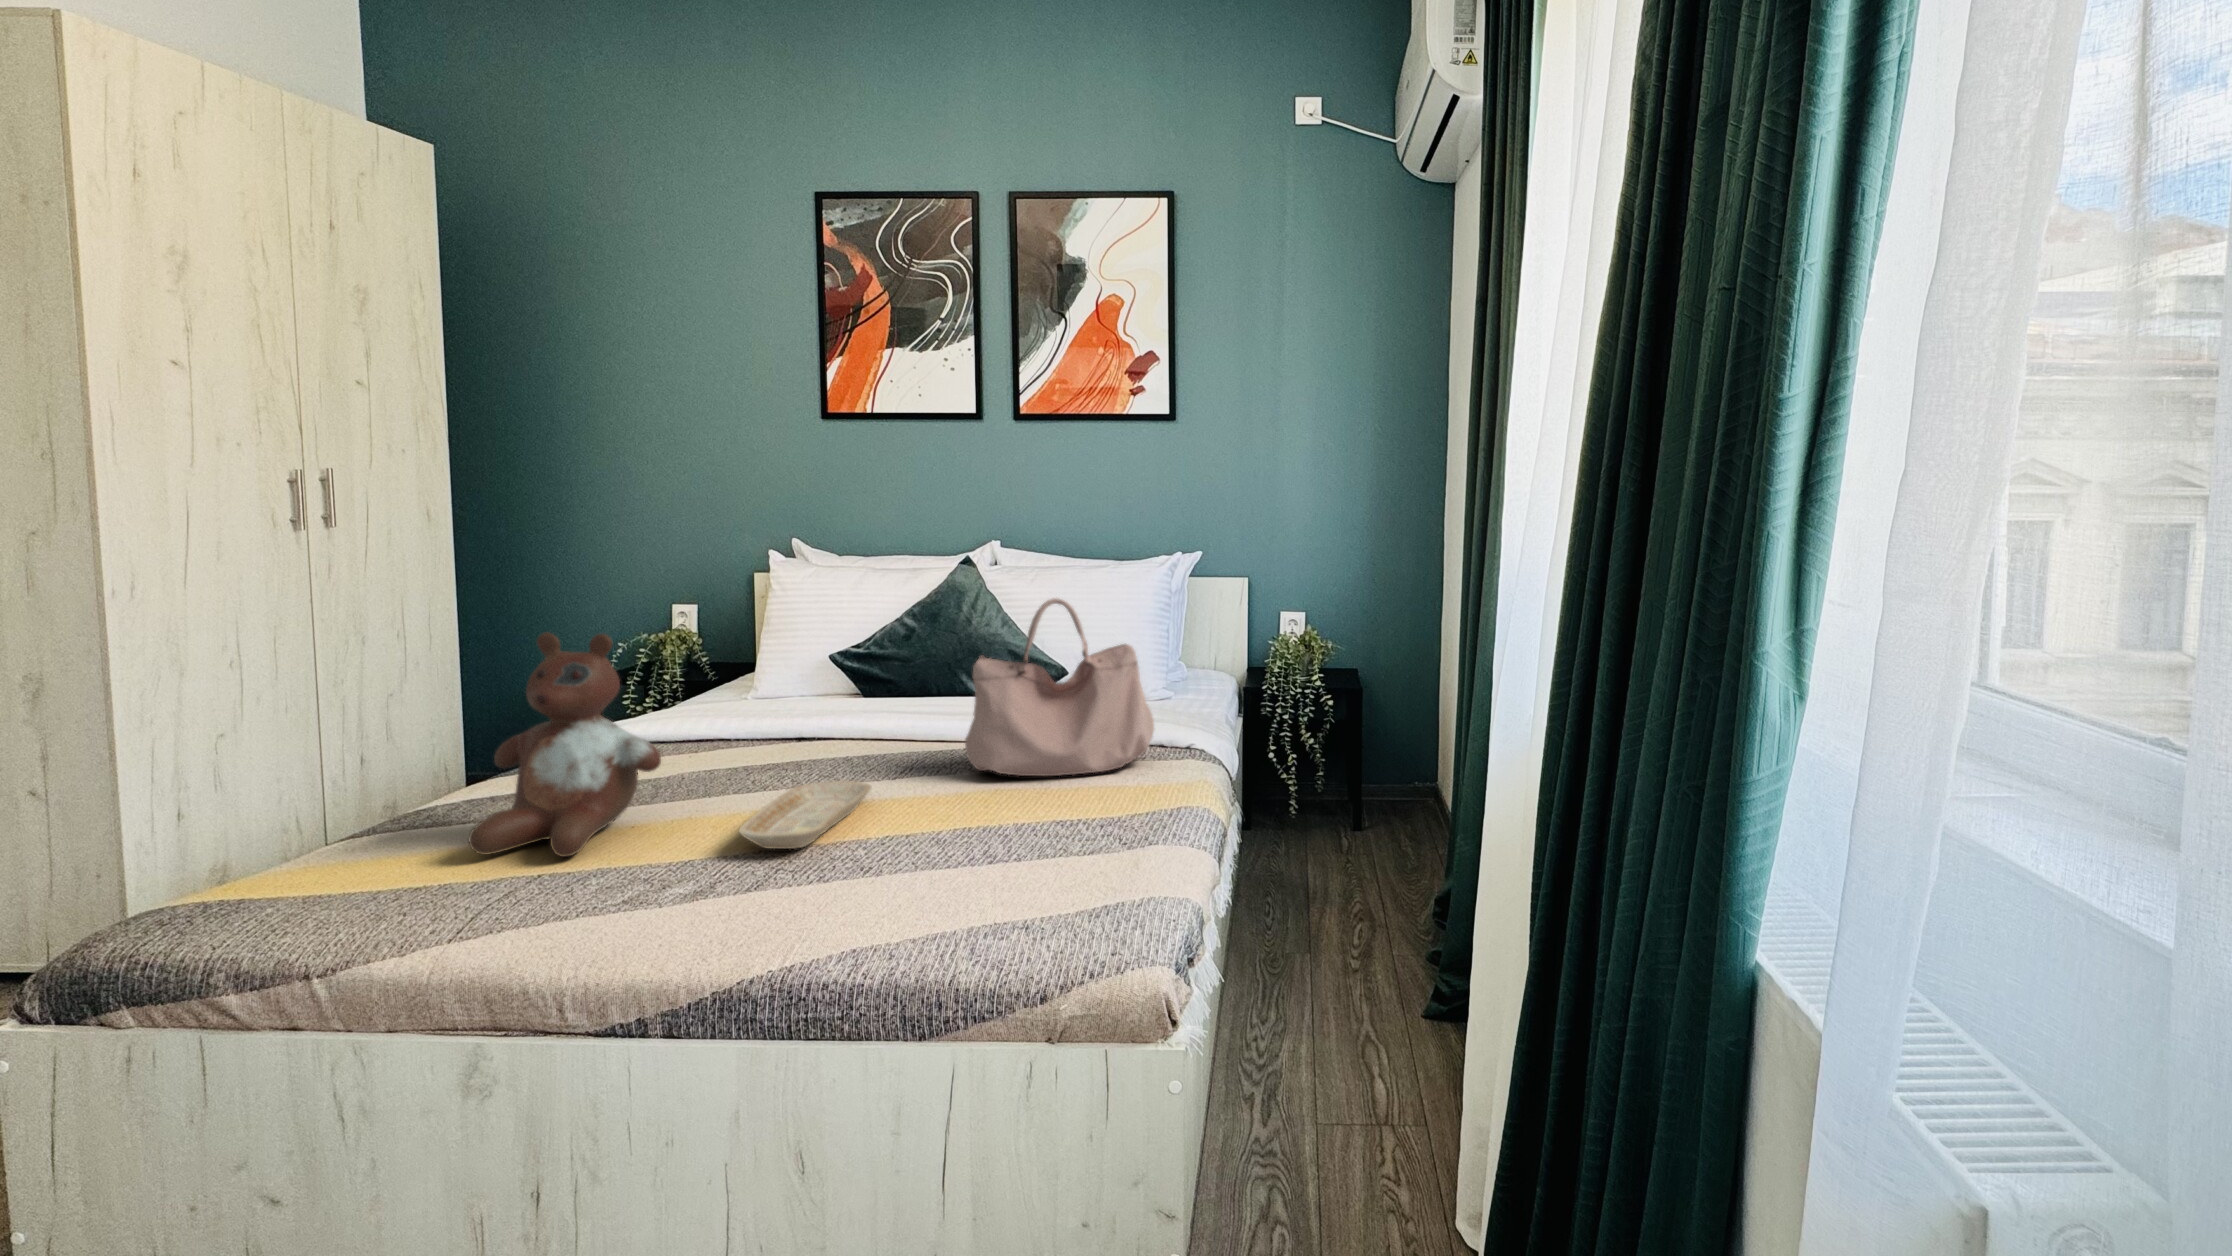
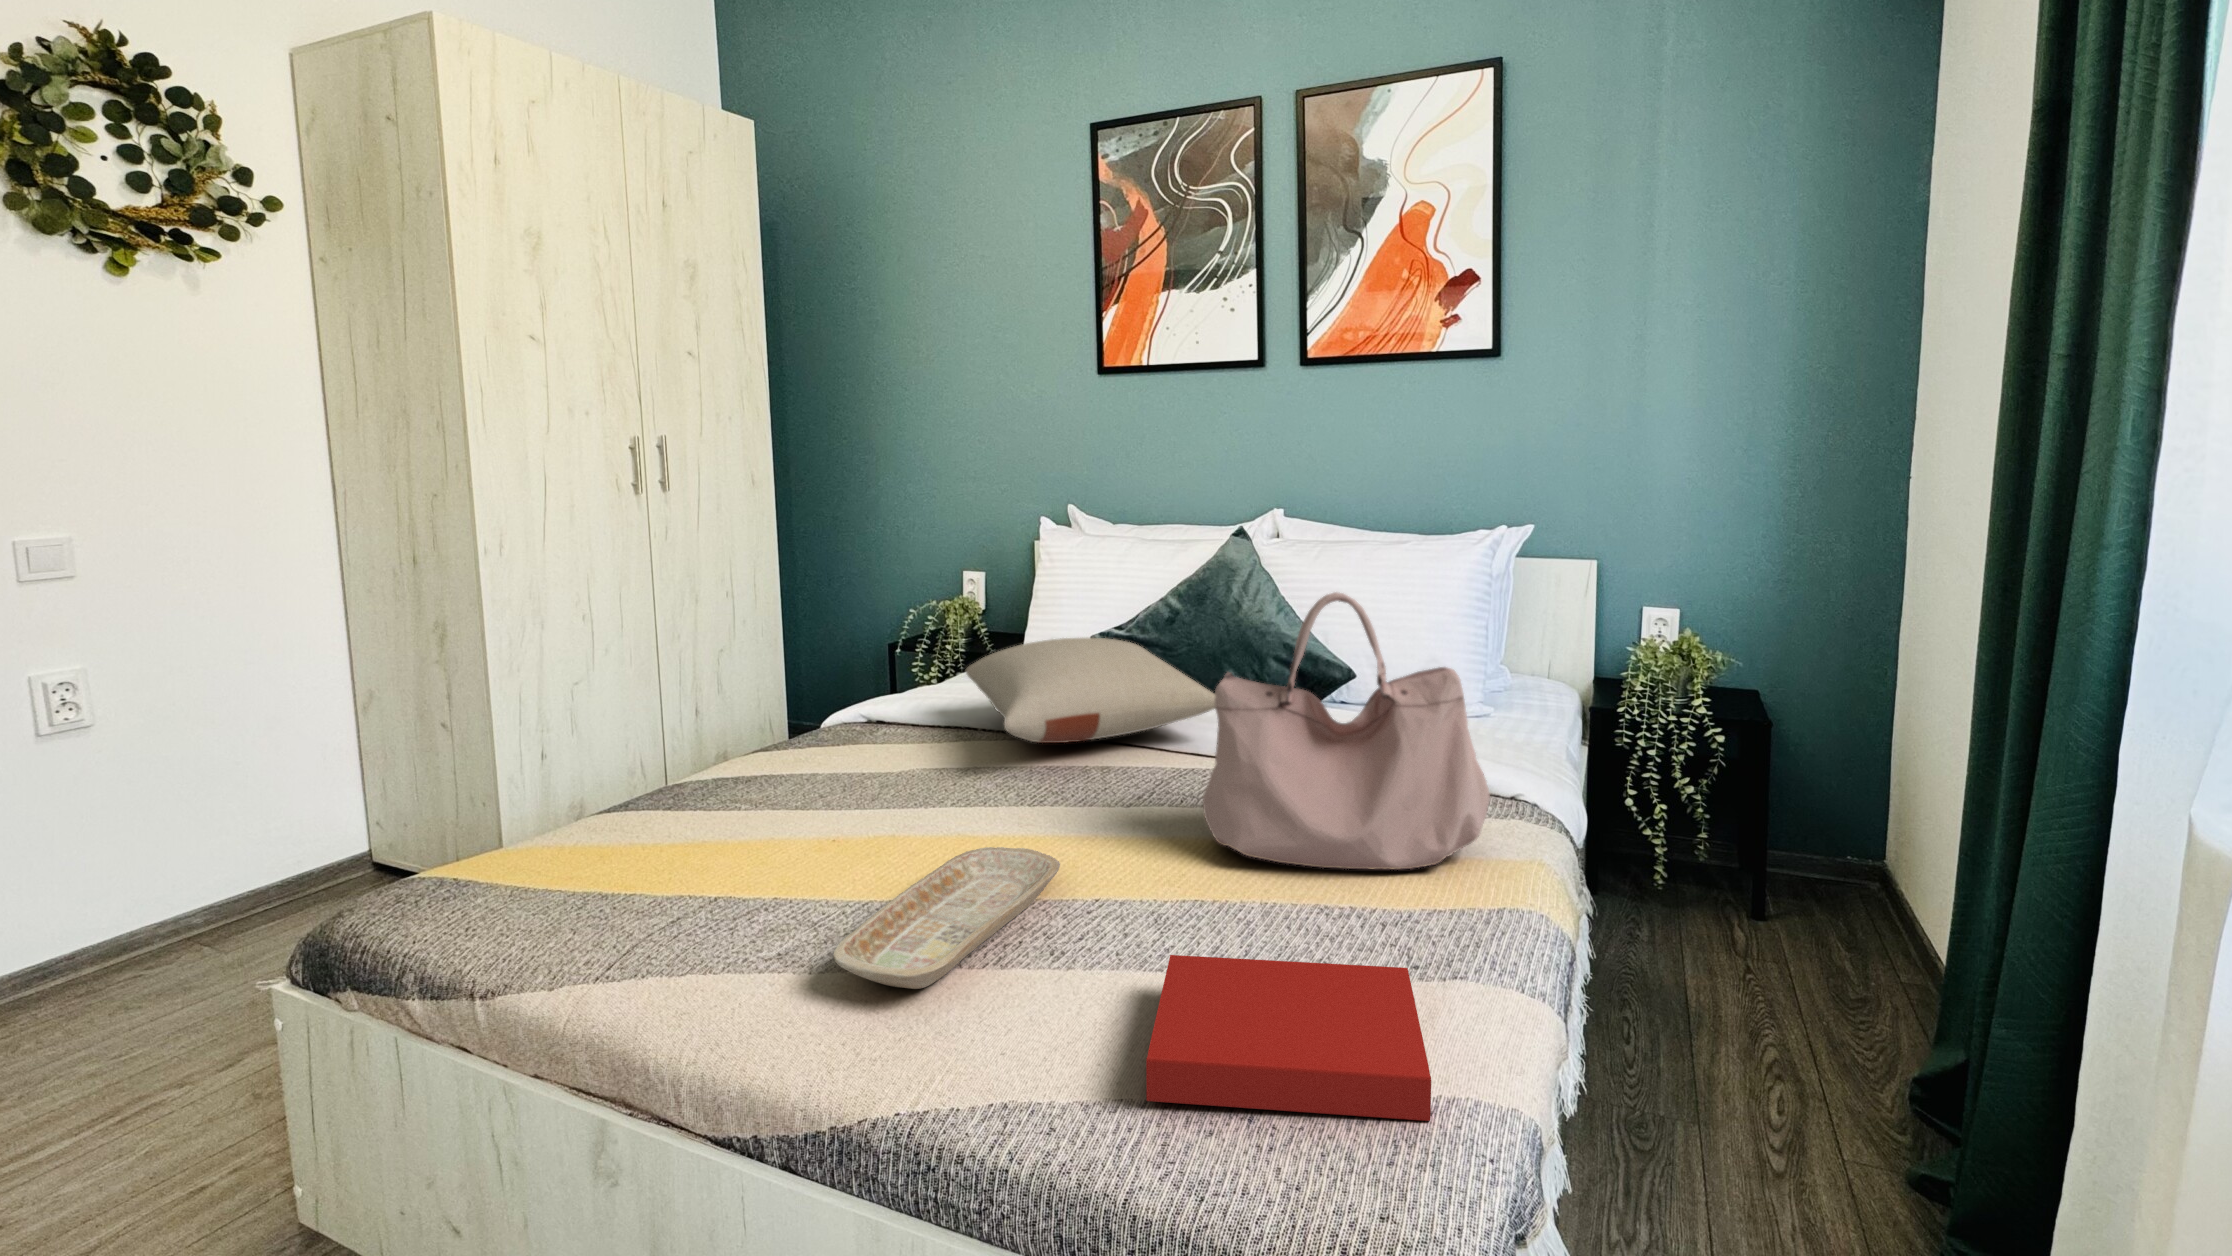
stuffed bear: present [469,633,661,857] -> none [524,623,777,952]
pillow: none [736,648,968,729] -> present [966,638,1215,743]
book: none [963,802,1113,866] -> present [1146,955,1431,1121]

